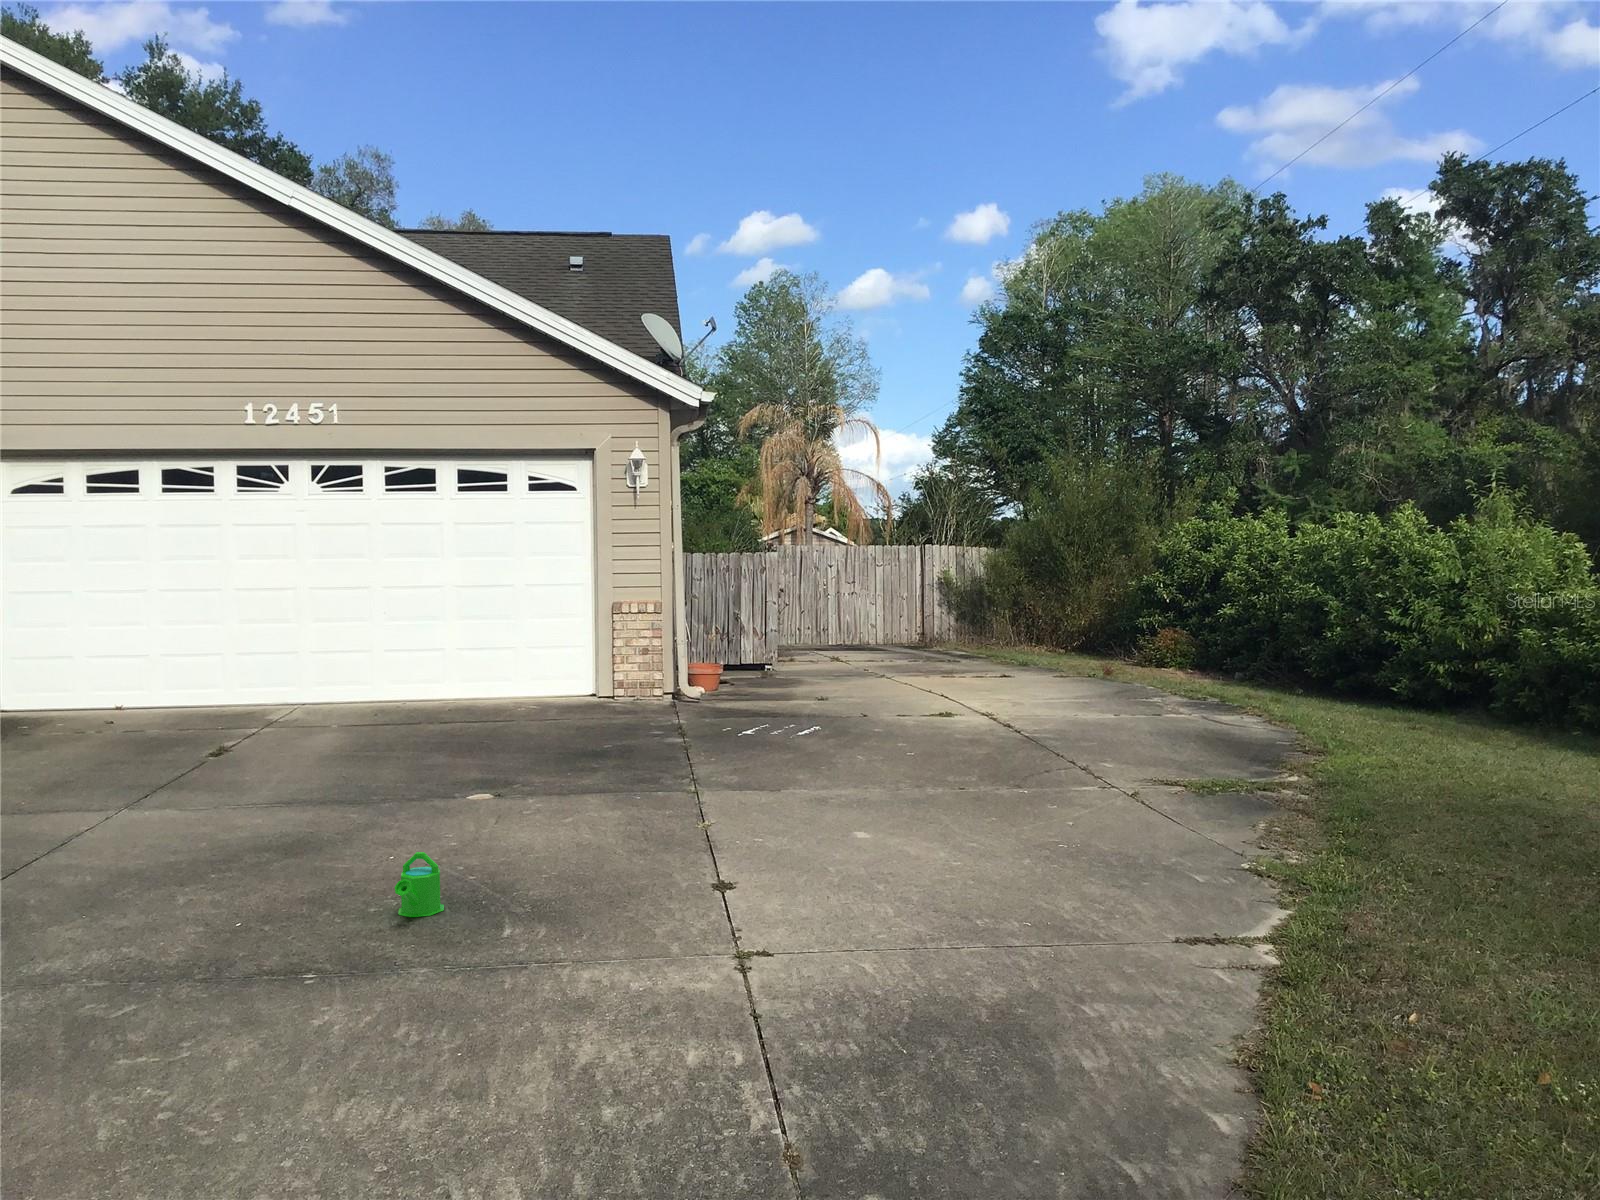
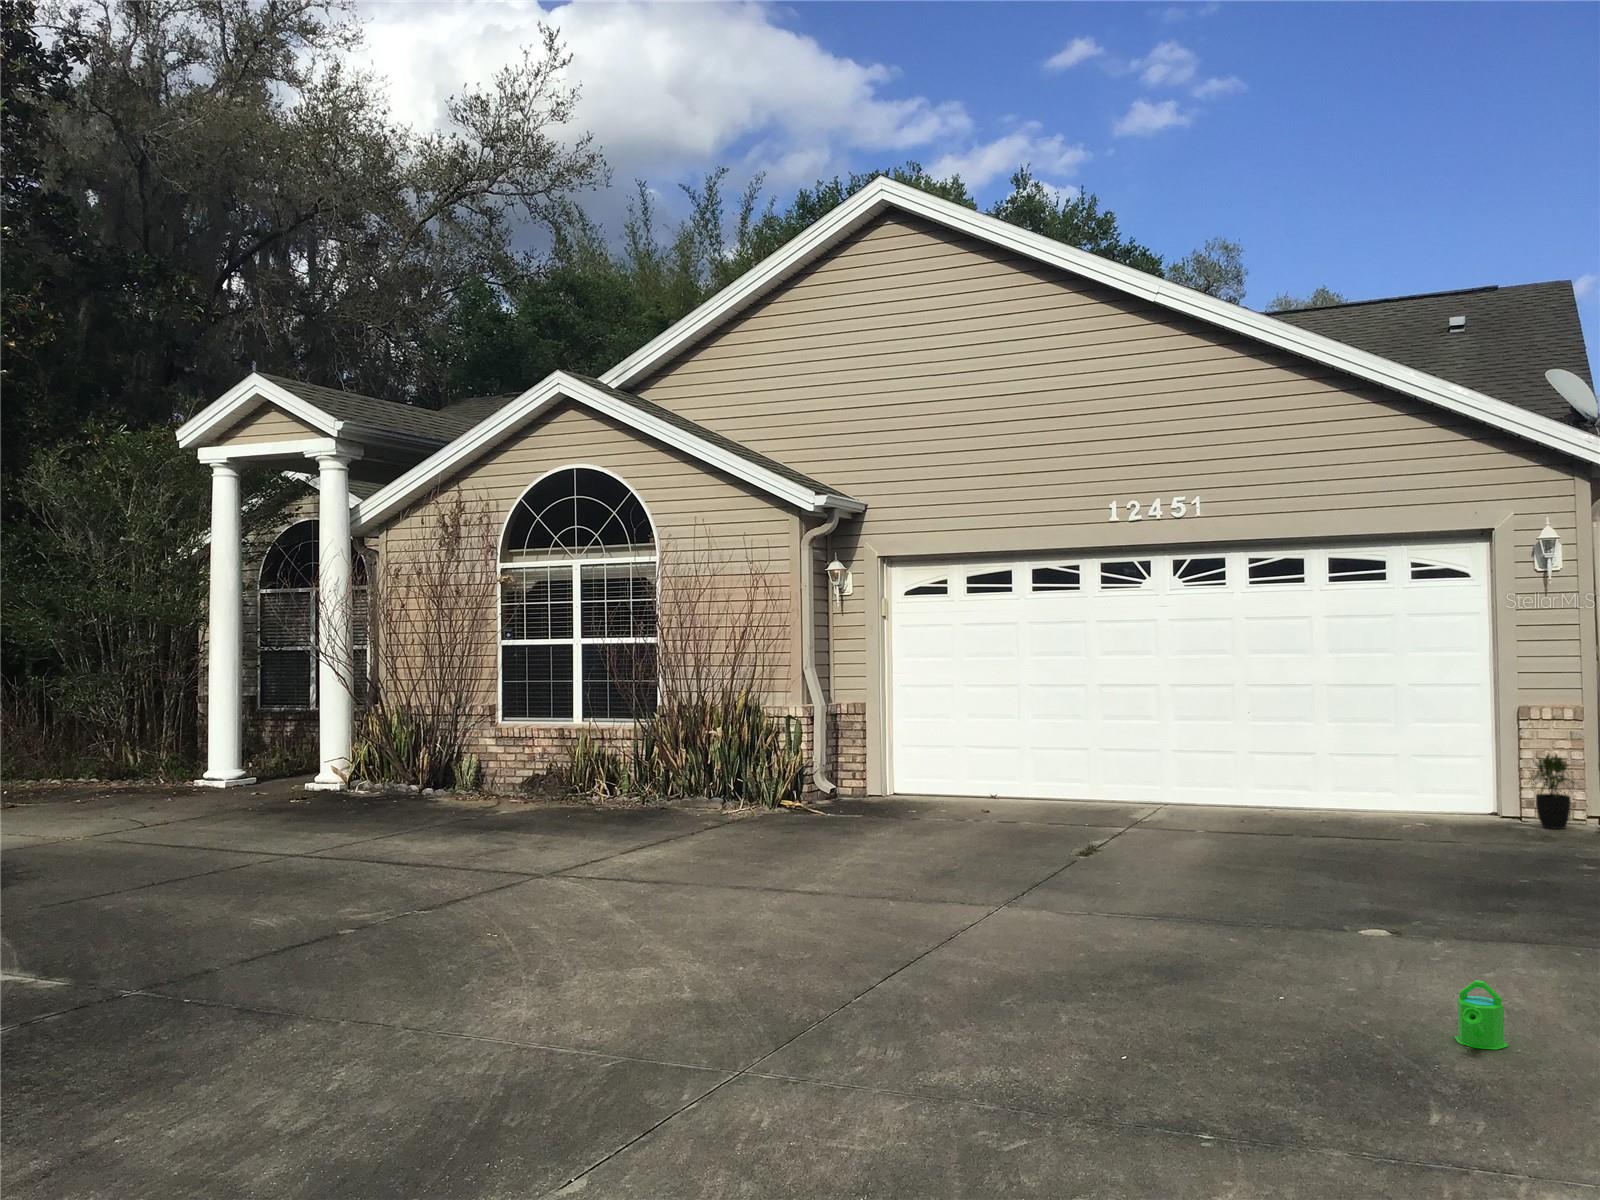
potted plant: none [614,641,653,705] -> present [1529,754,1575,829]

